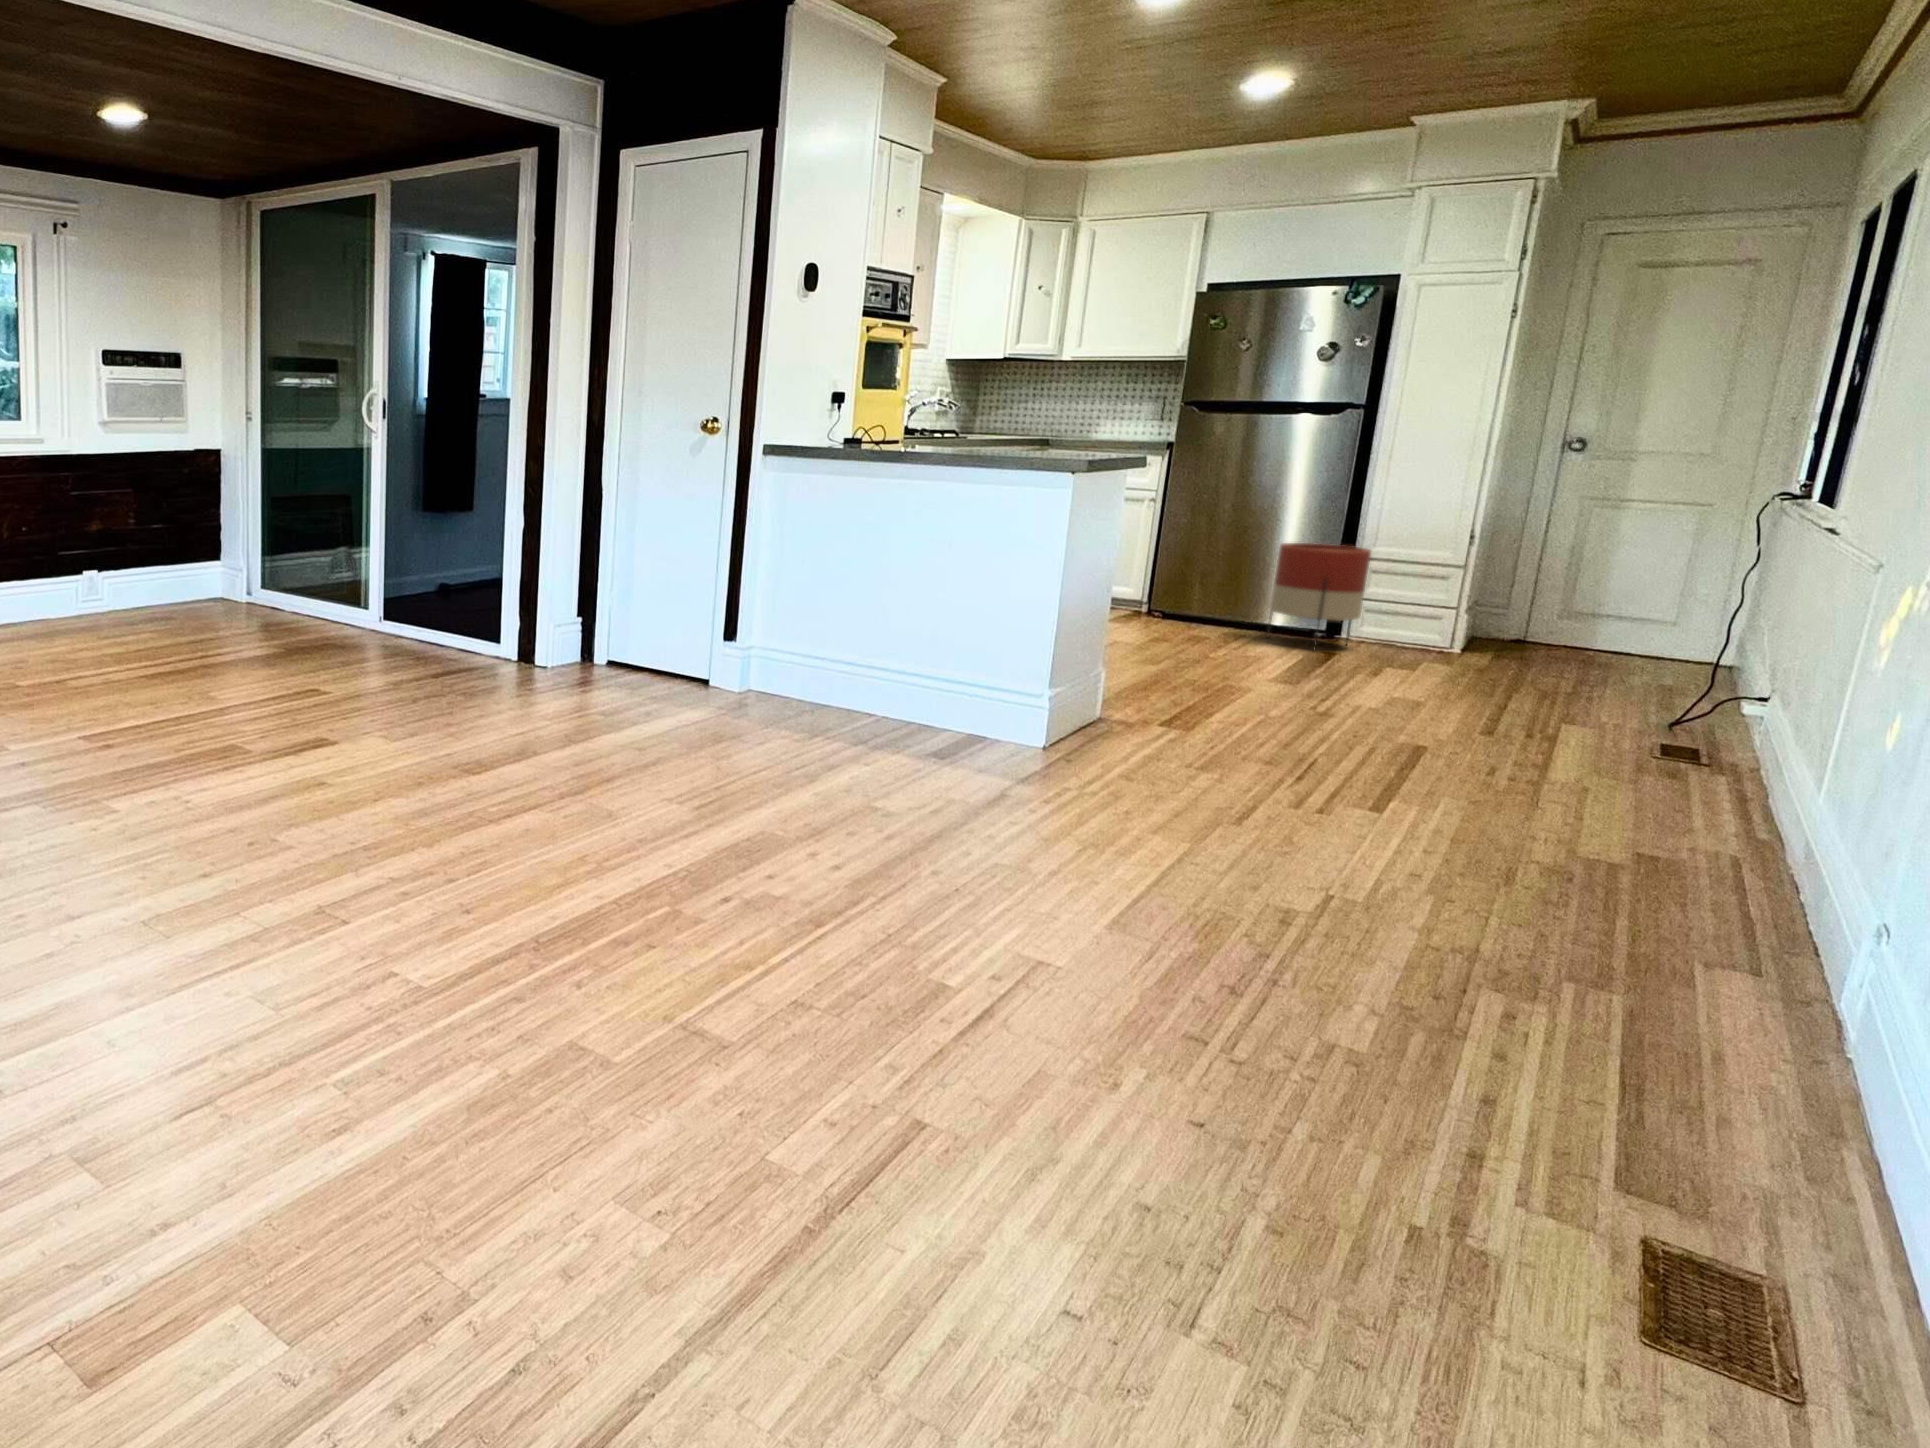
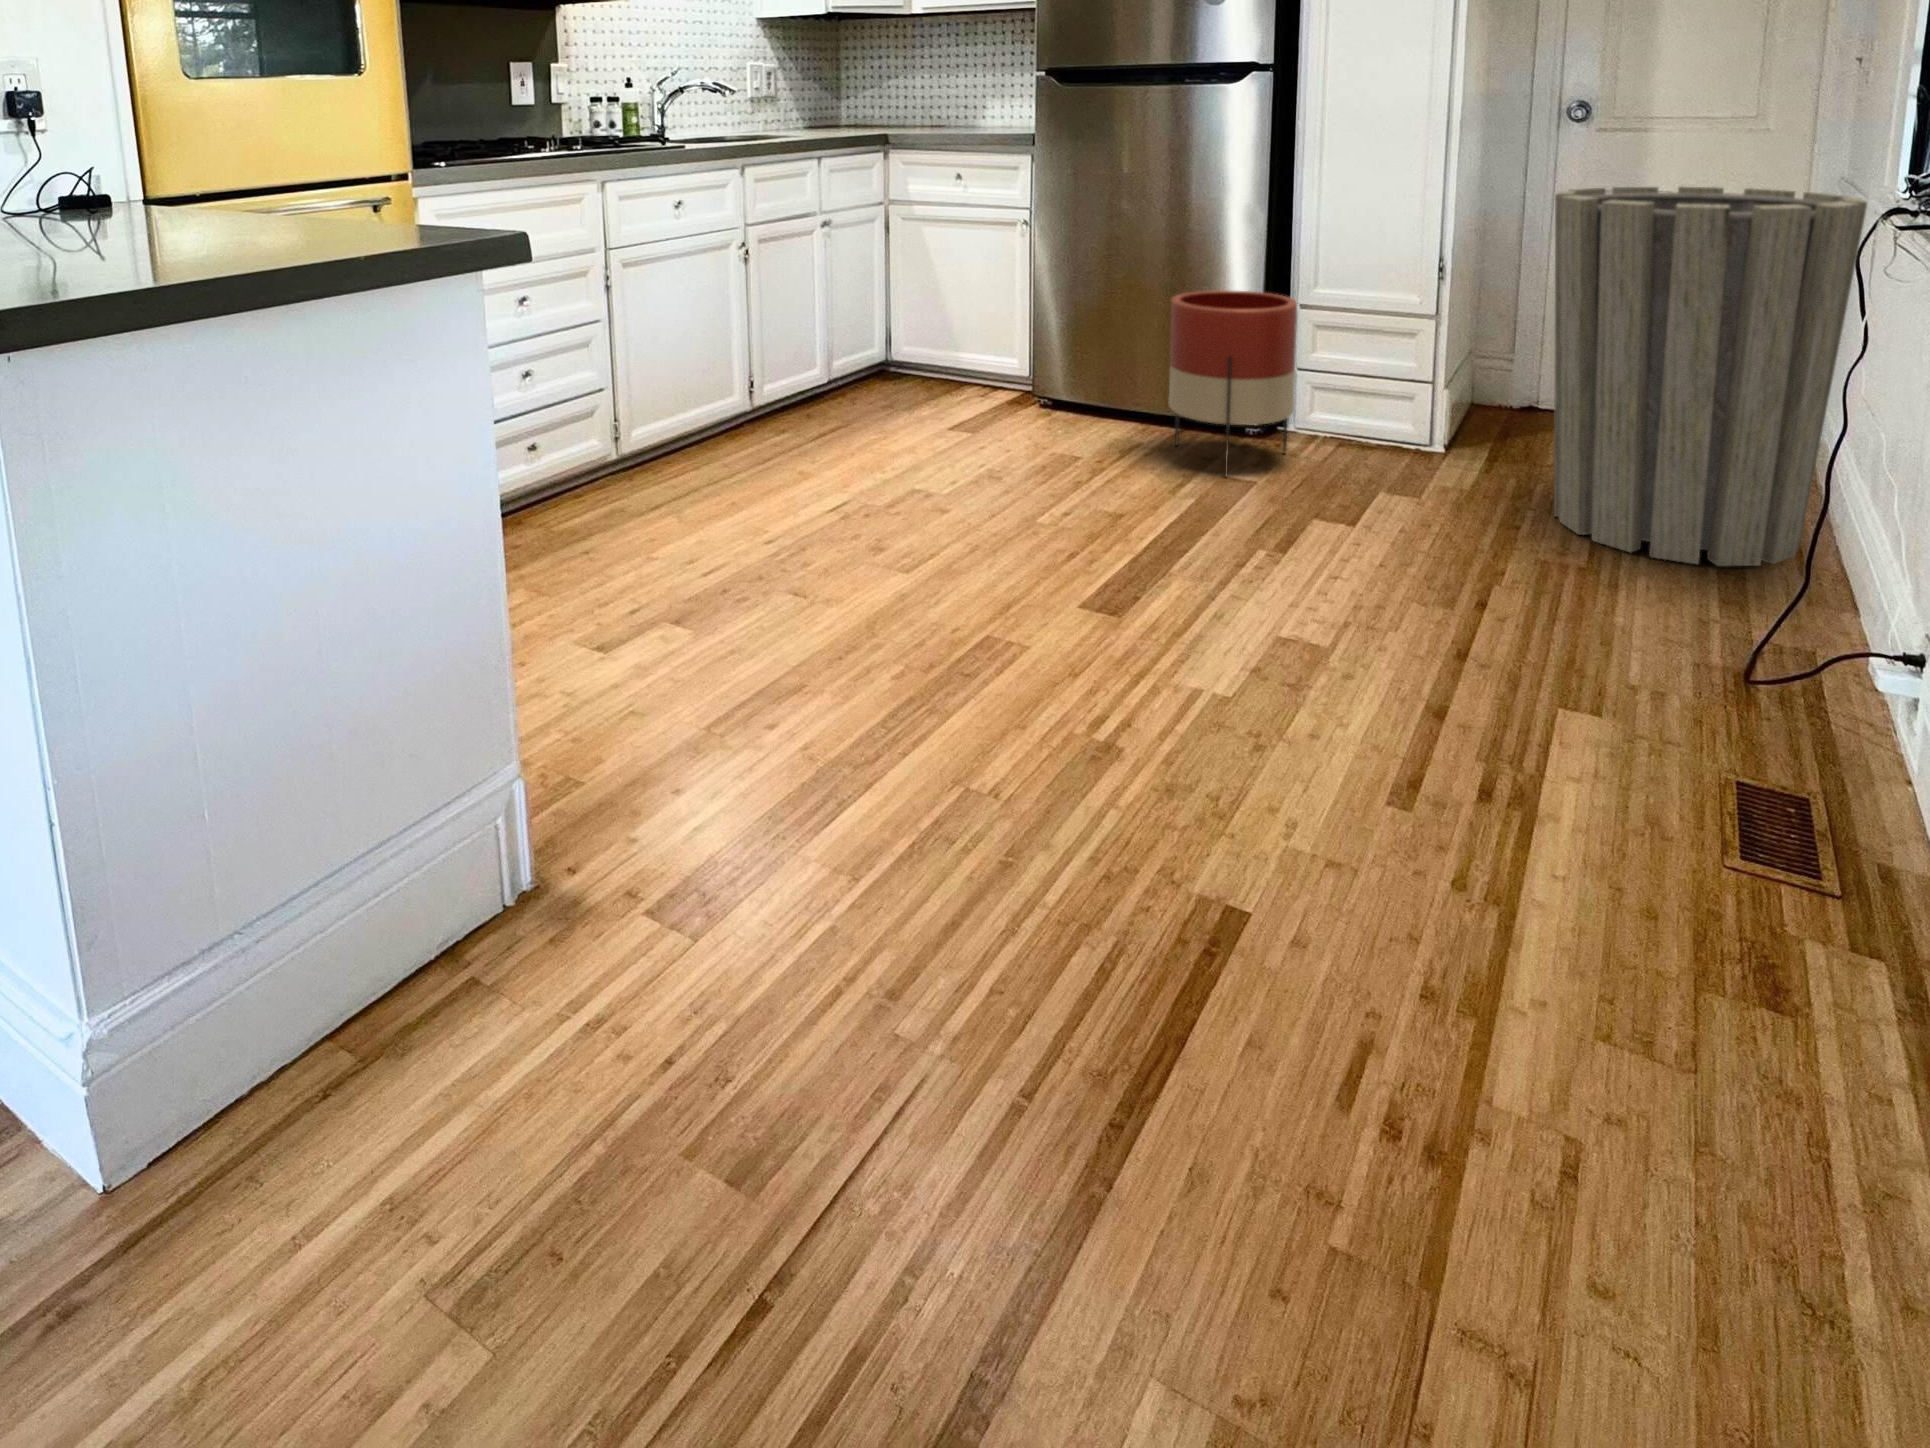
trash can: none [1547,486,1781,700] -> present [1554,186,1867,566]

